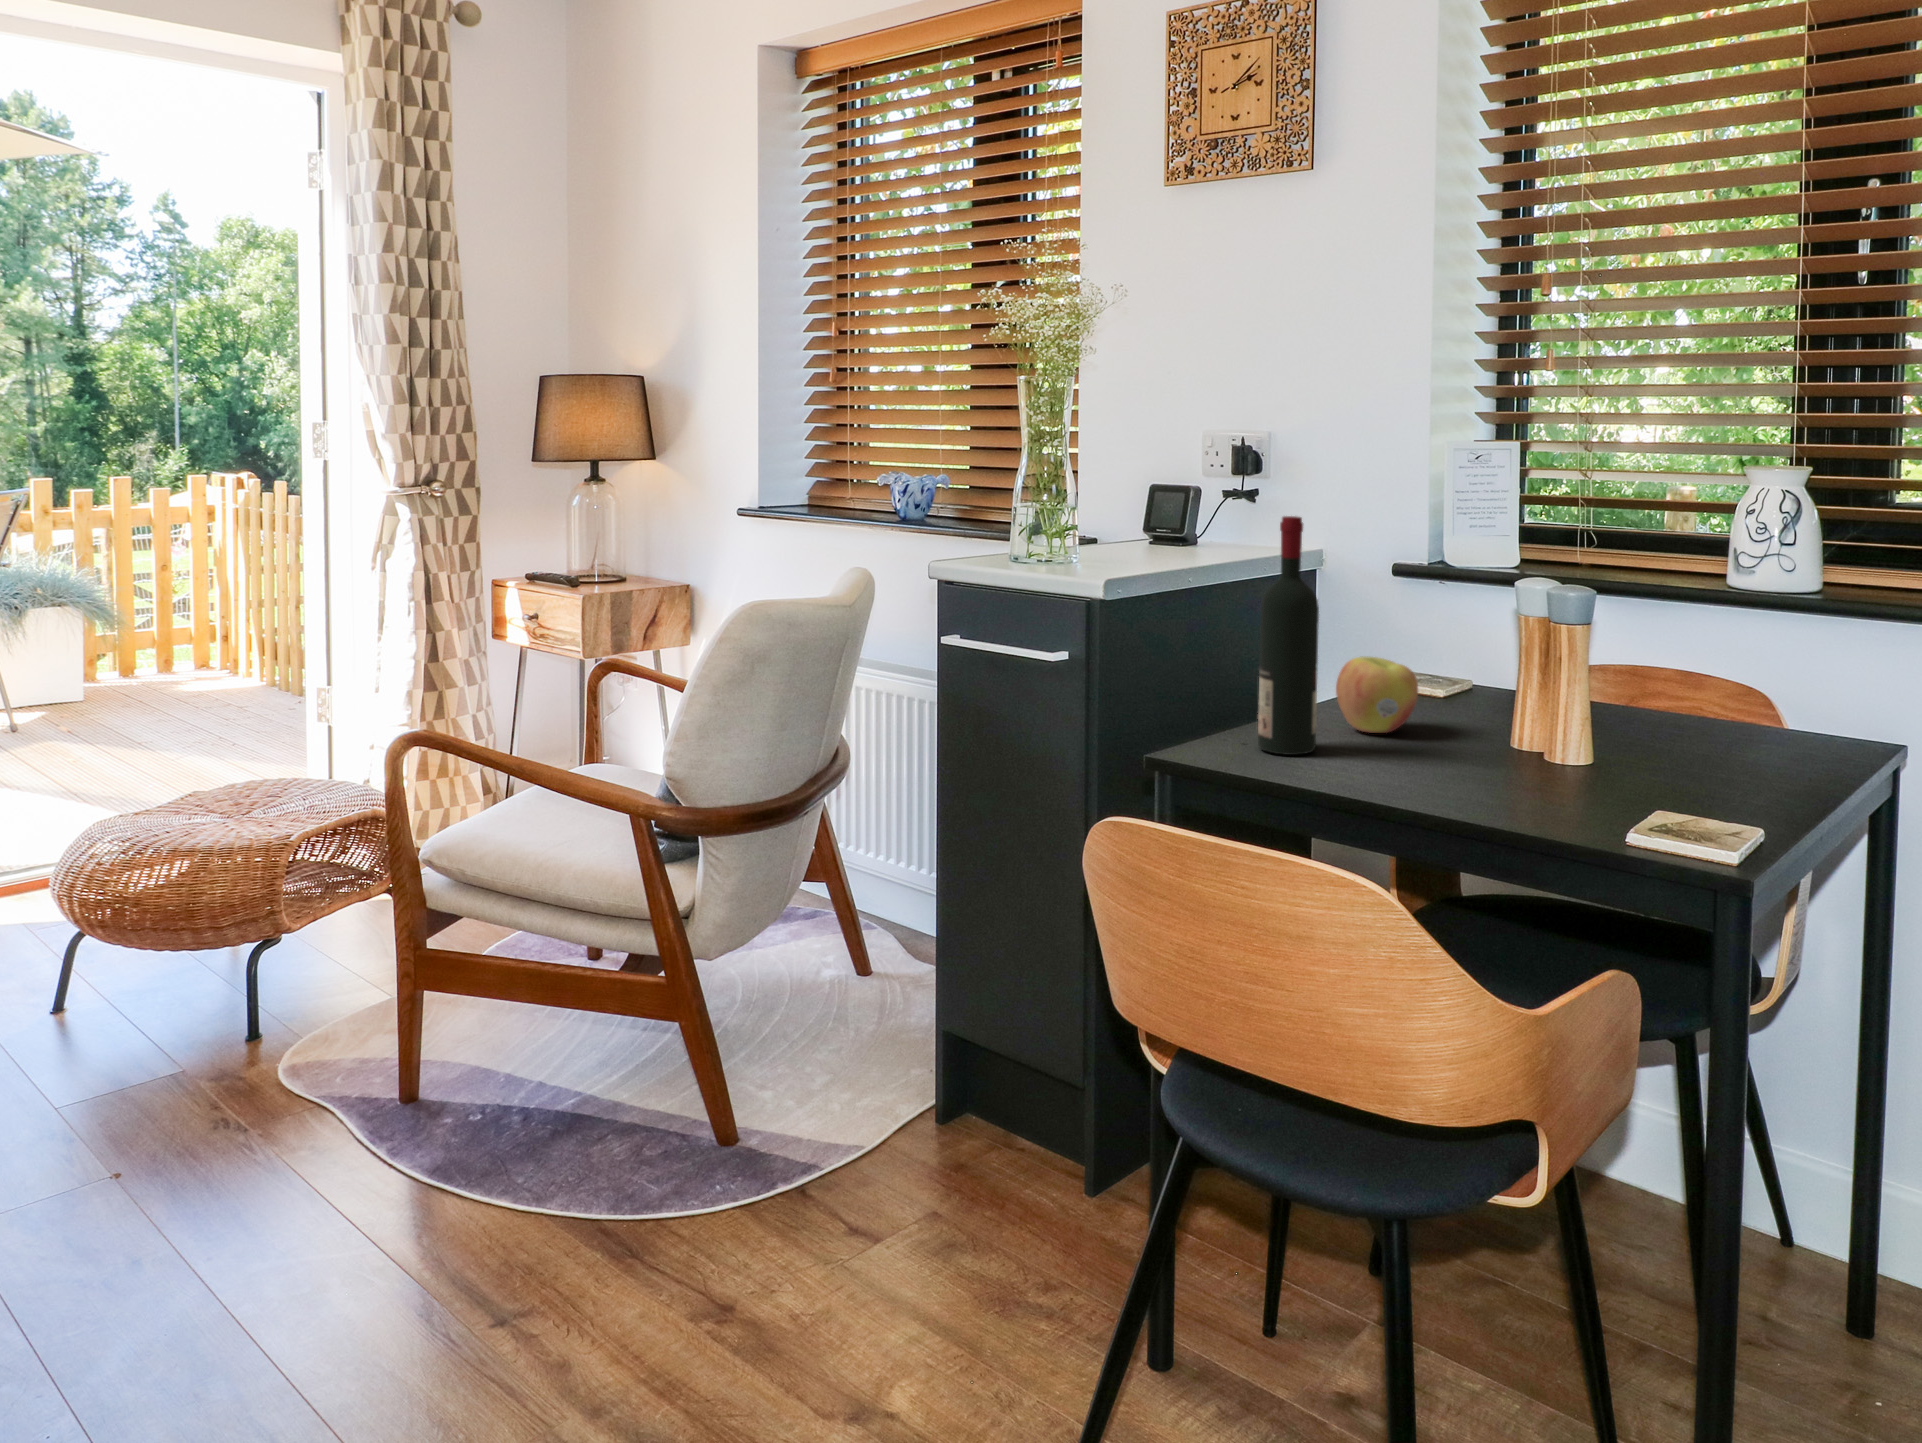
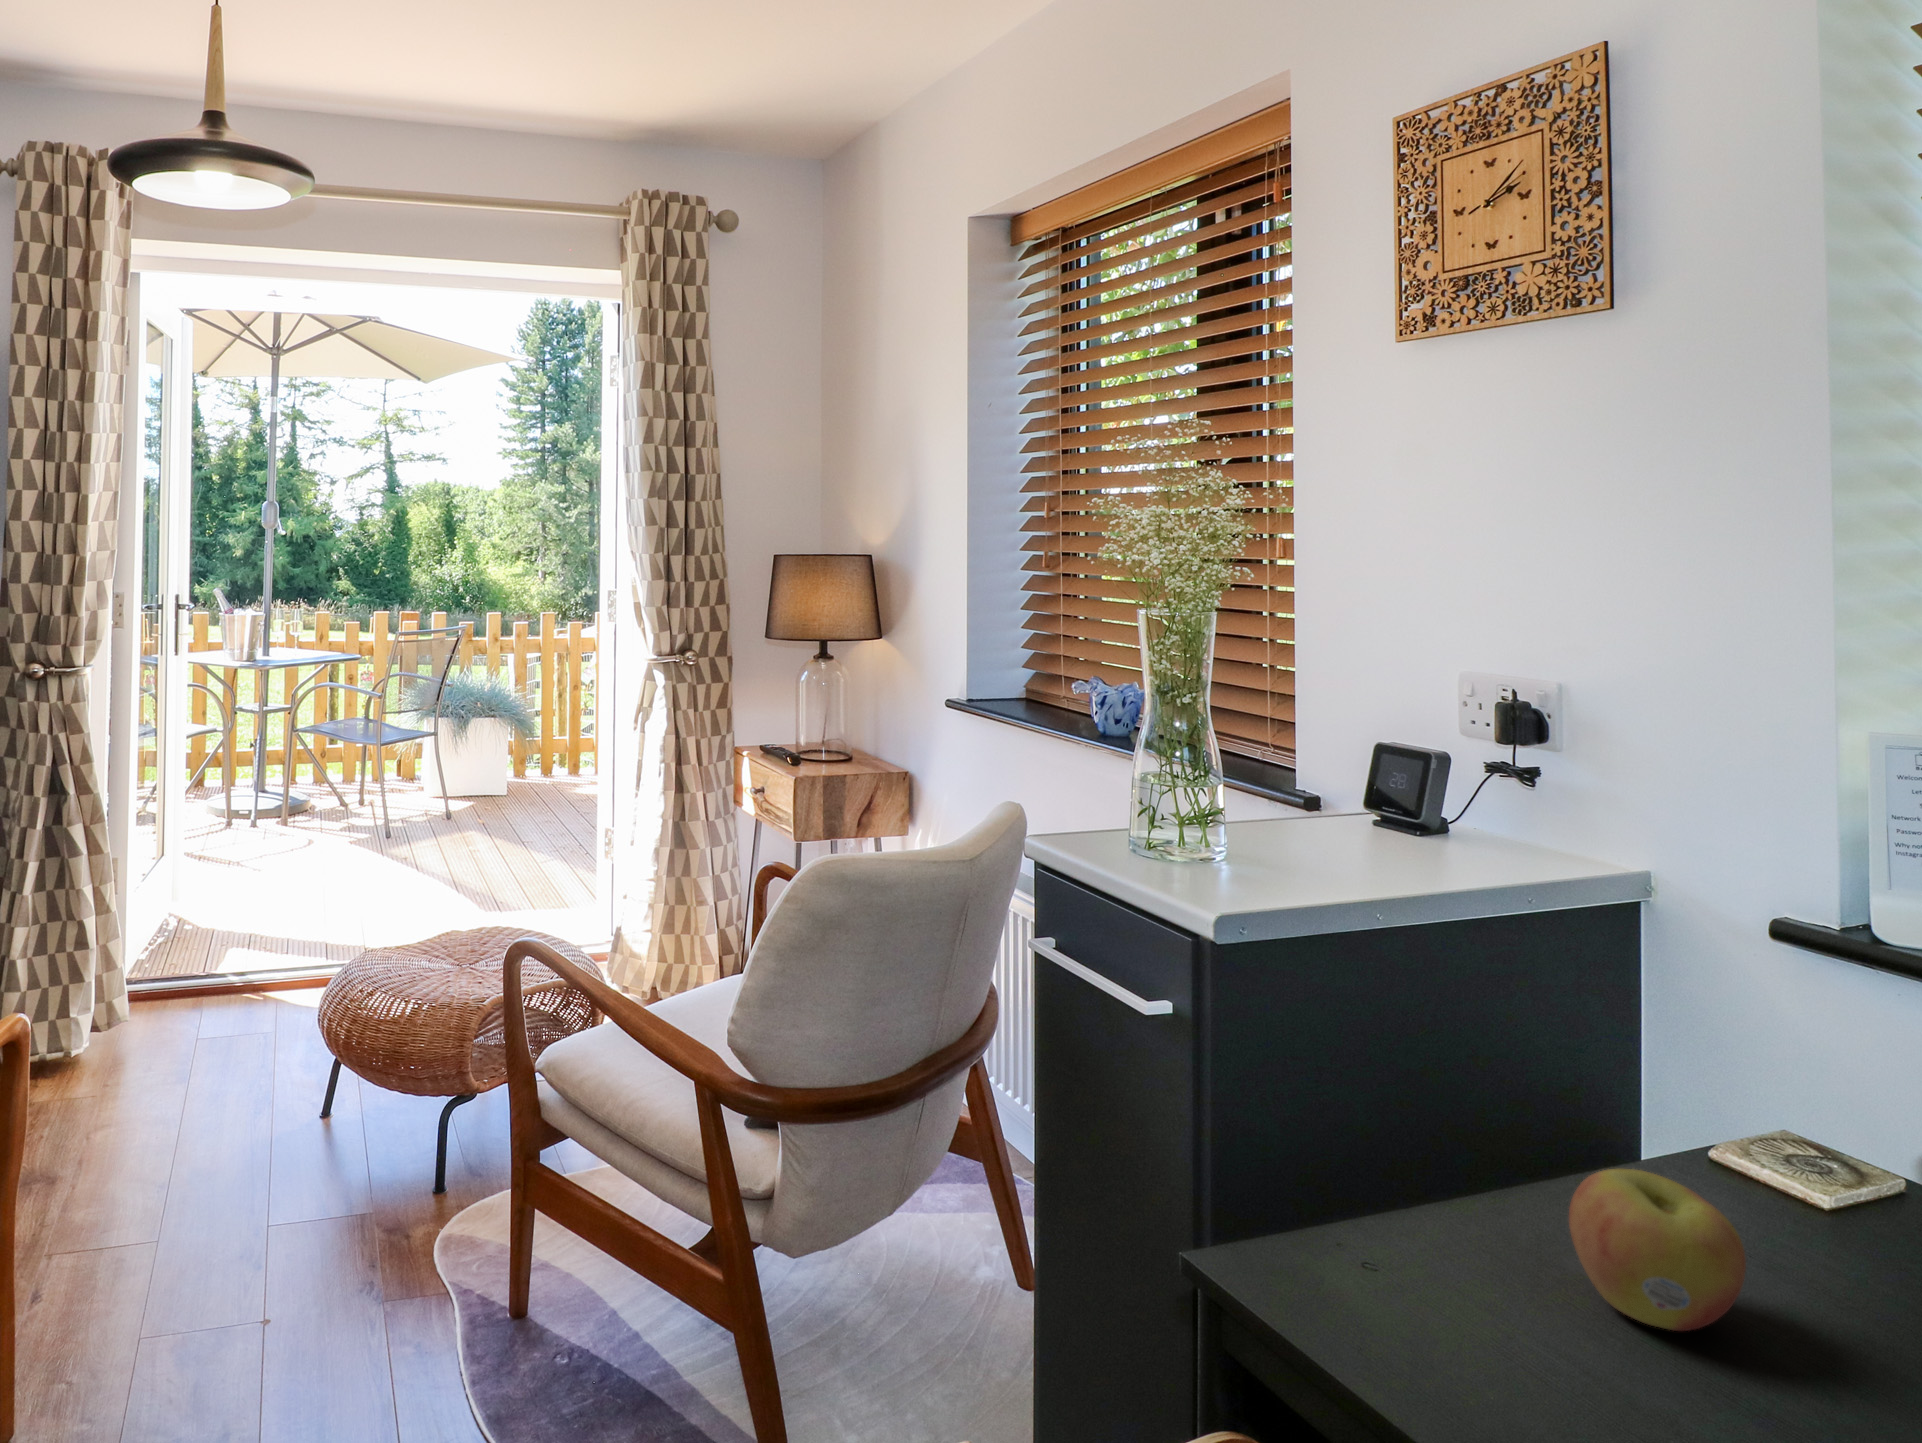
wine bottle: present [1258,516,1319,755] -> none [1383,932,1497,1359]

